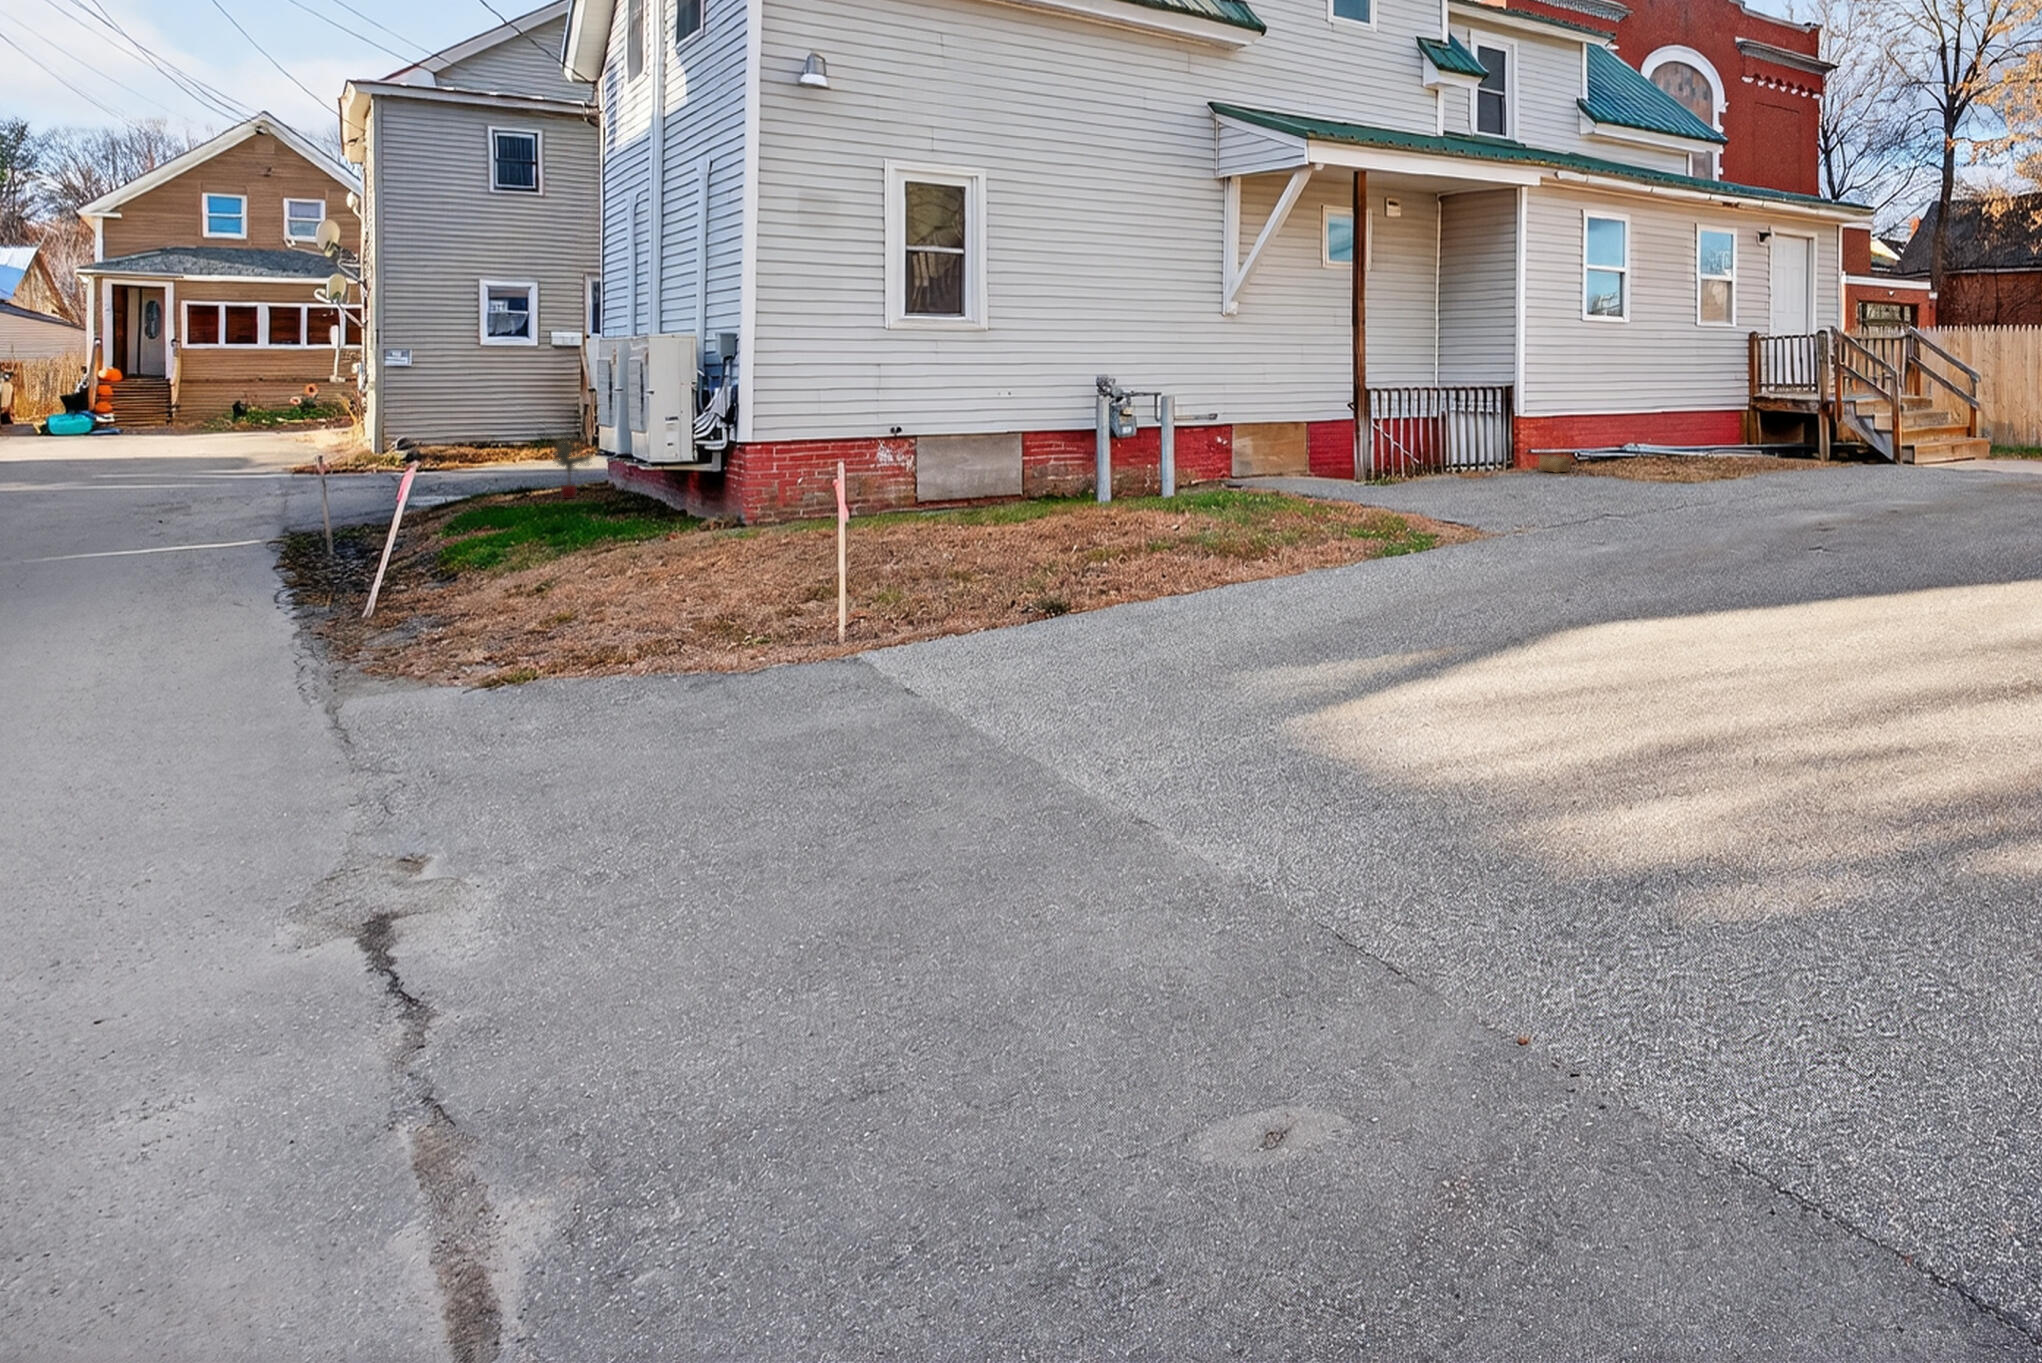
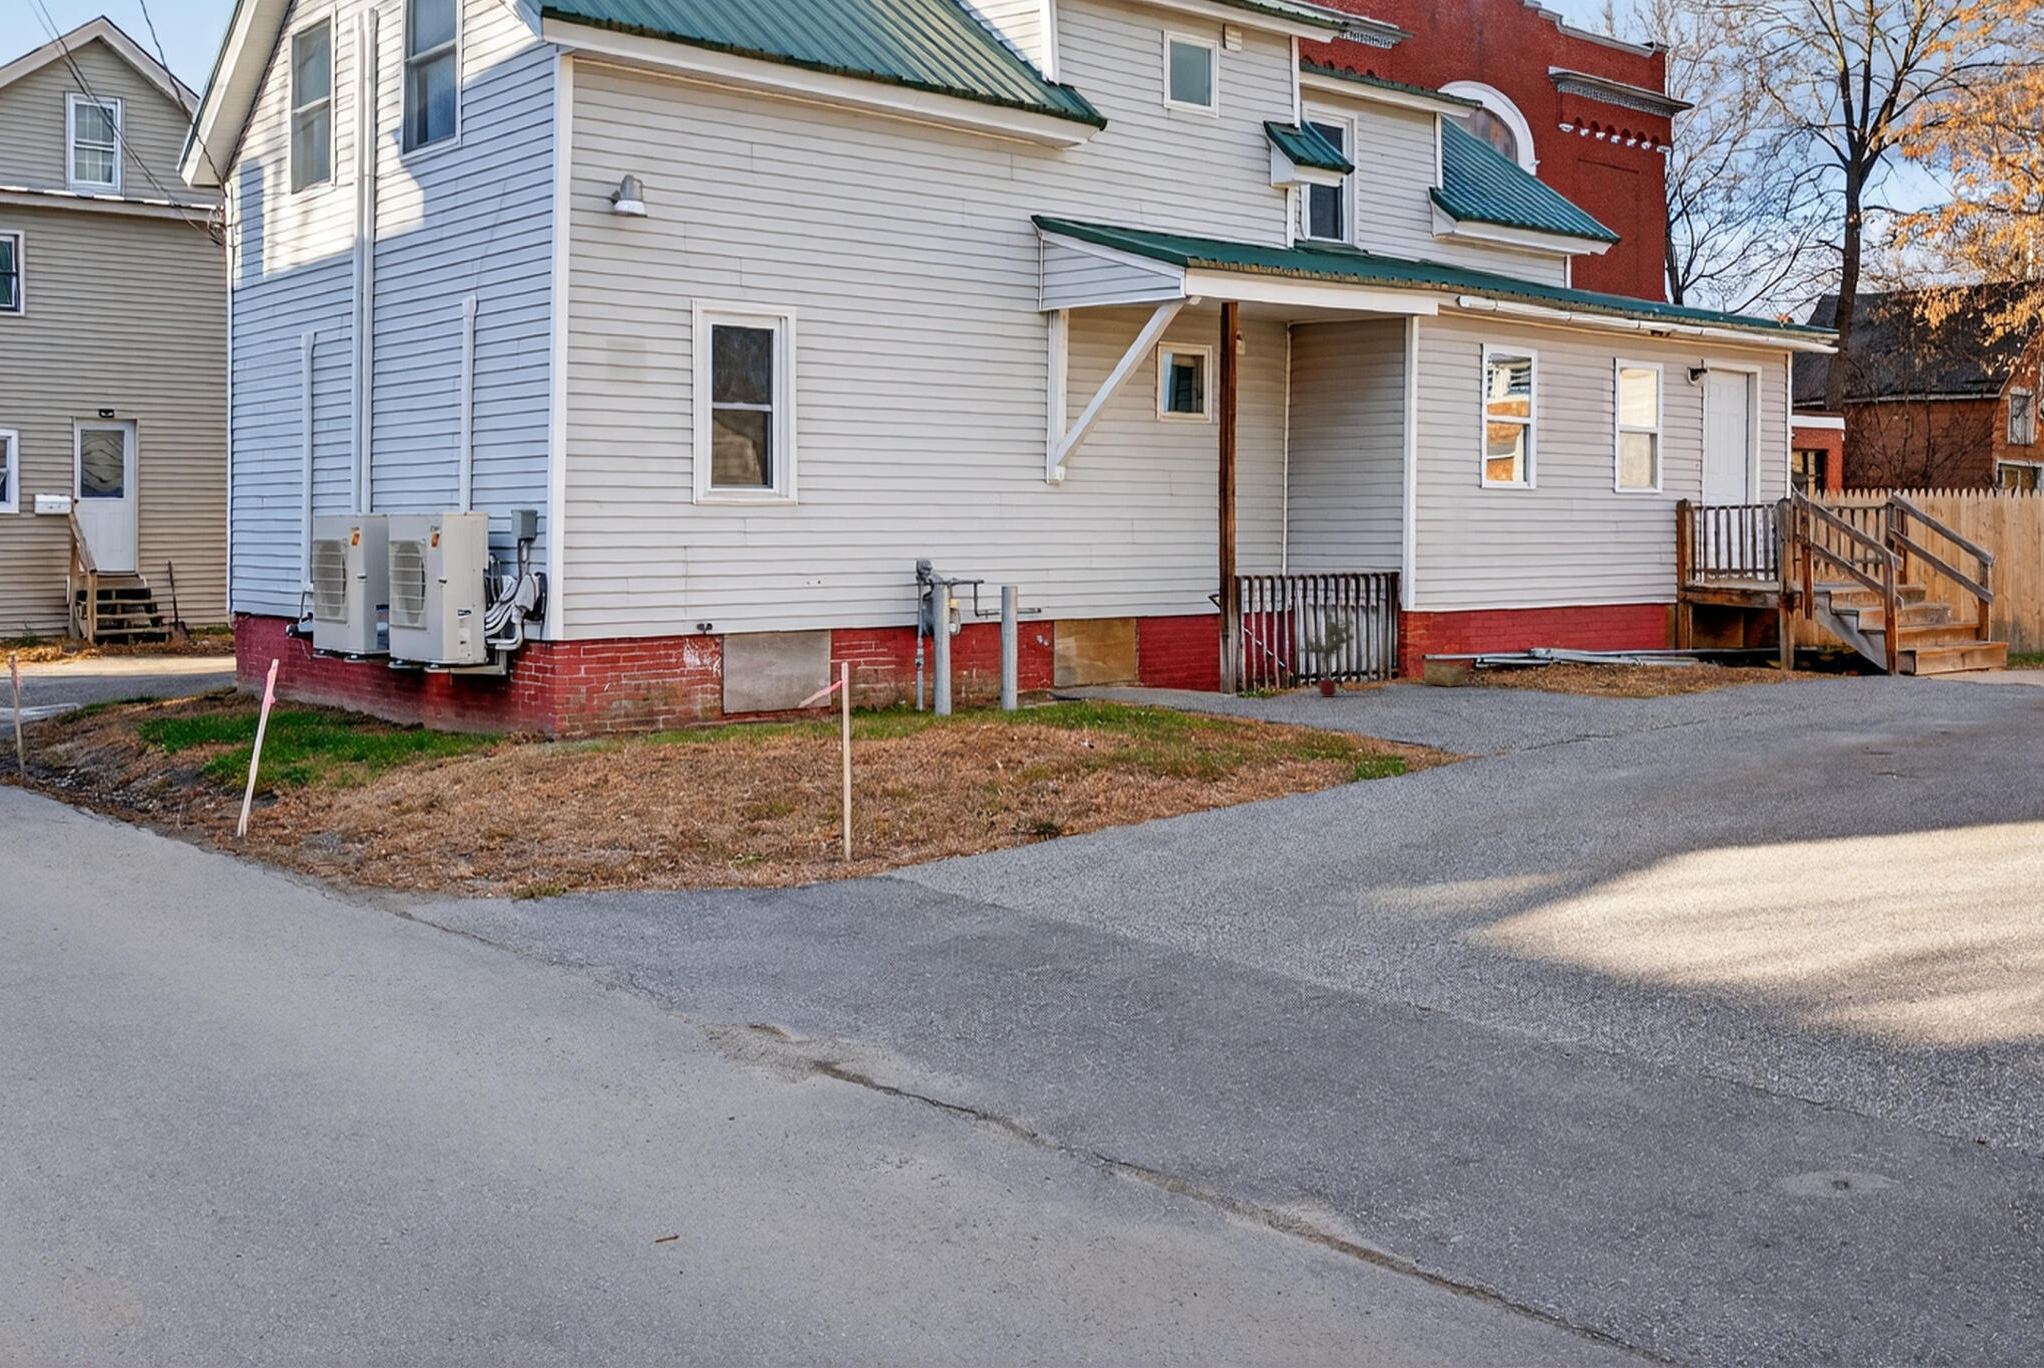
potted tree: present [553,430,592,499] -> present [1300,610,1354,697]

